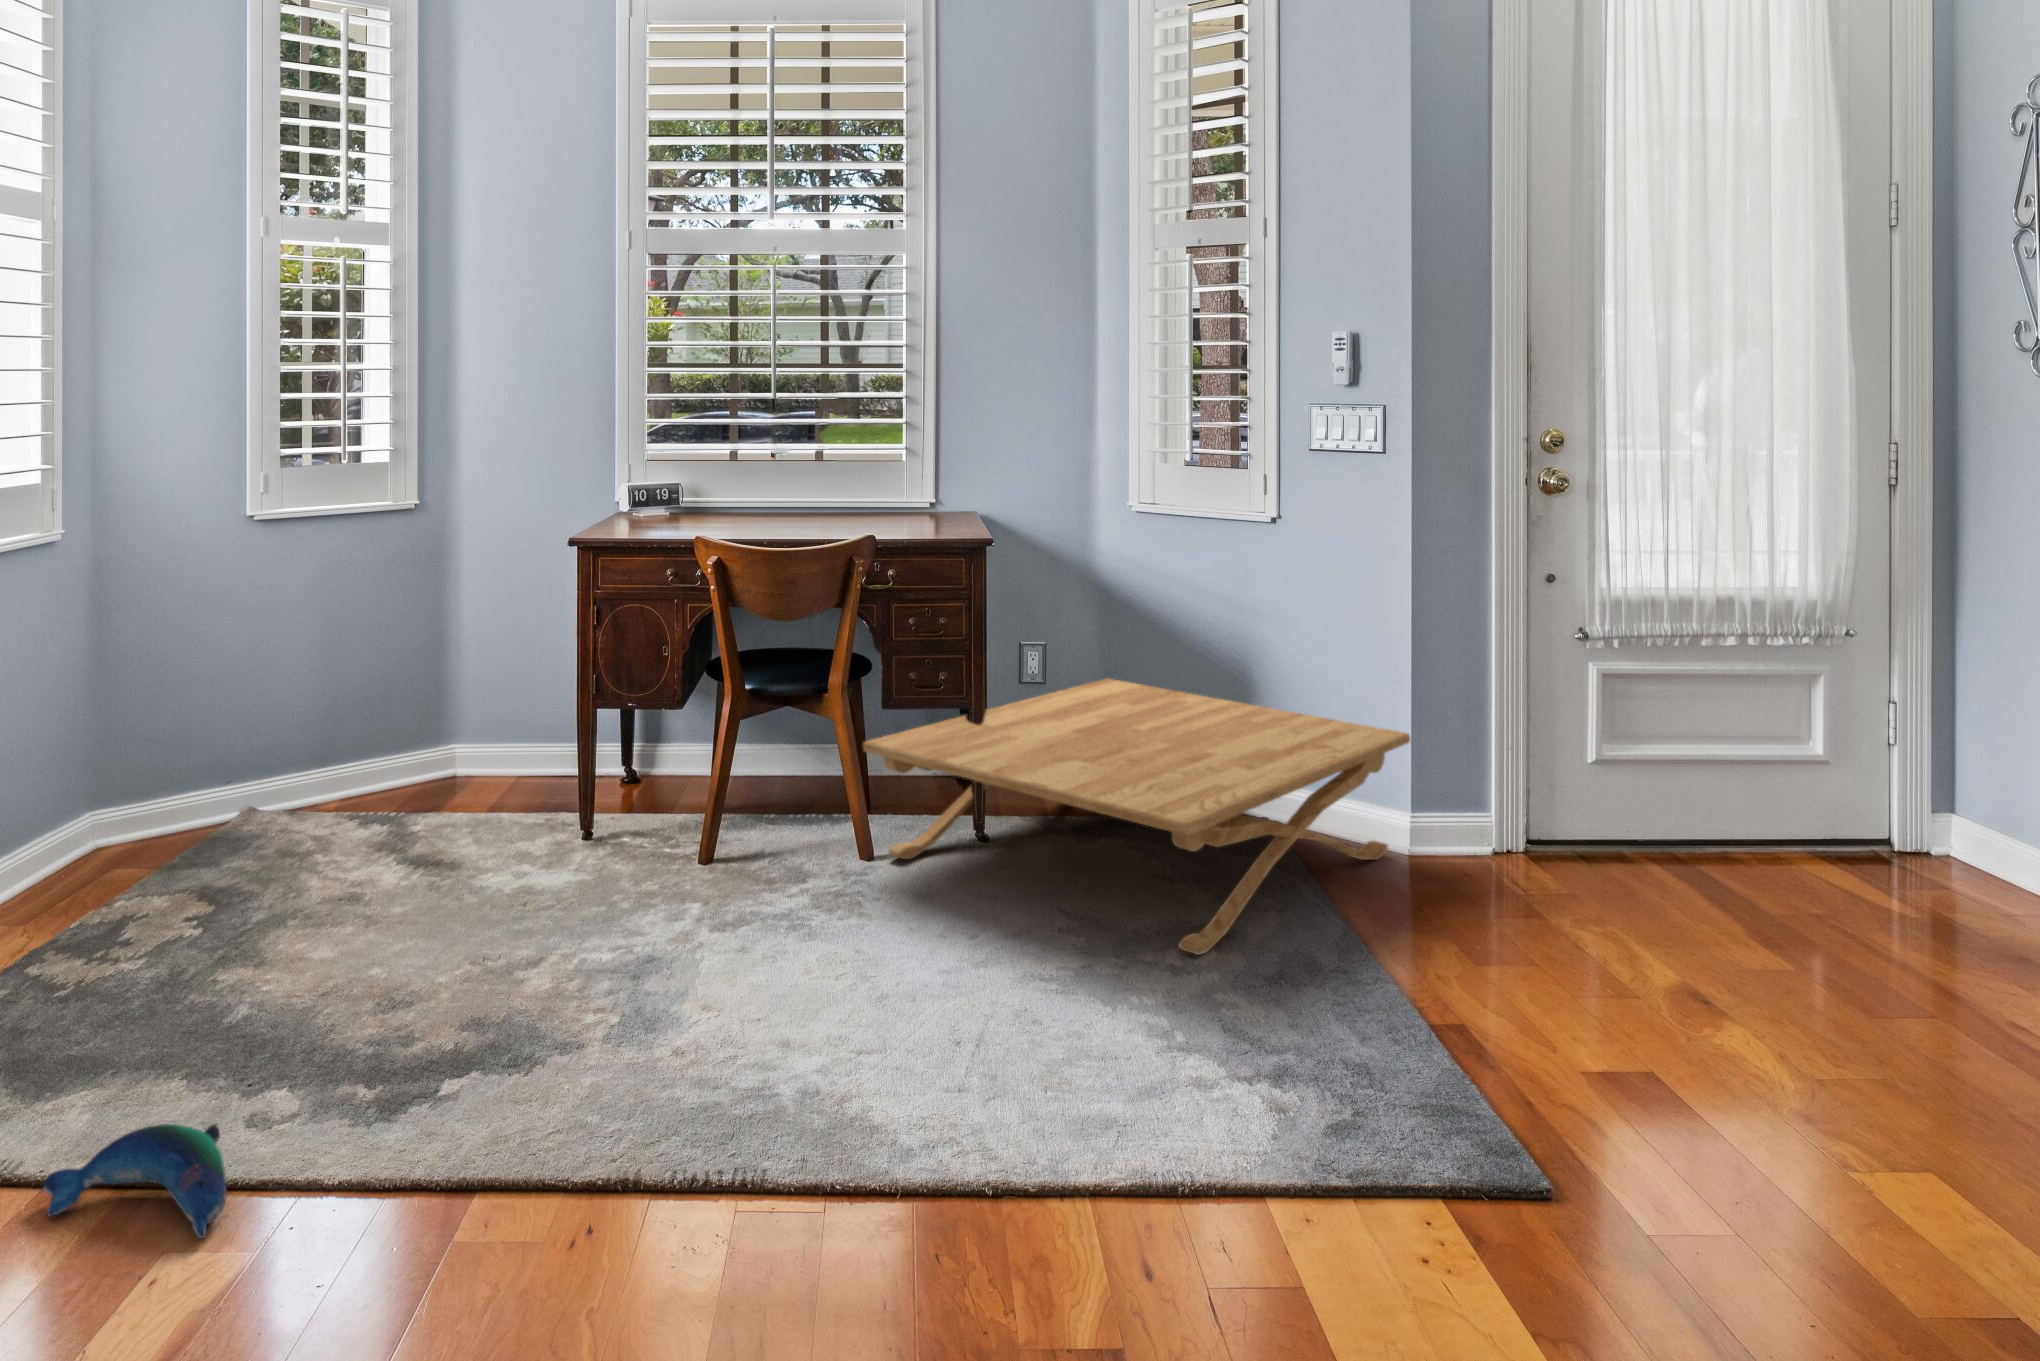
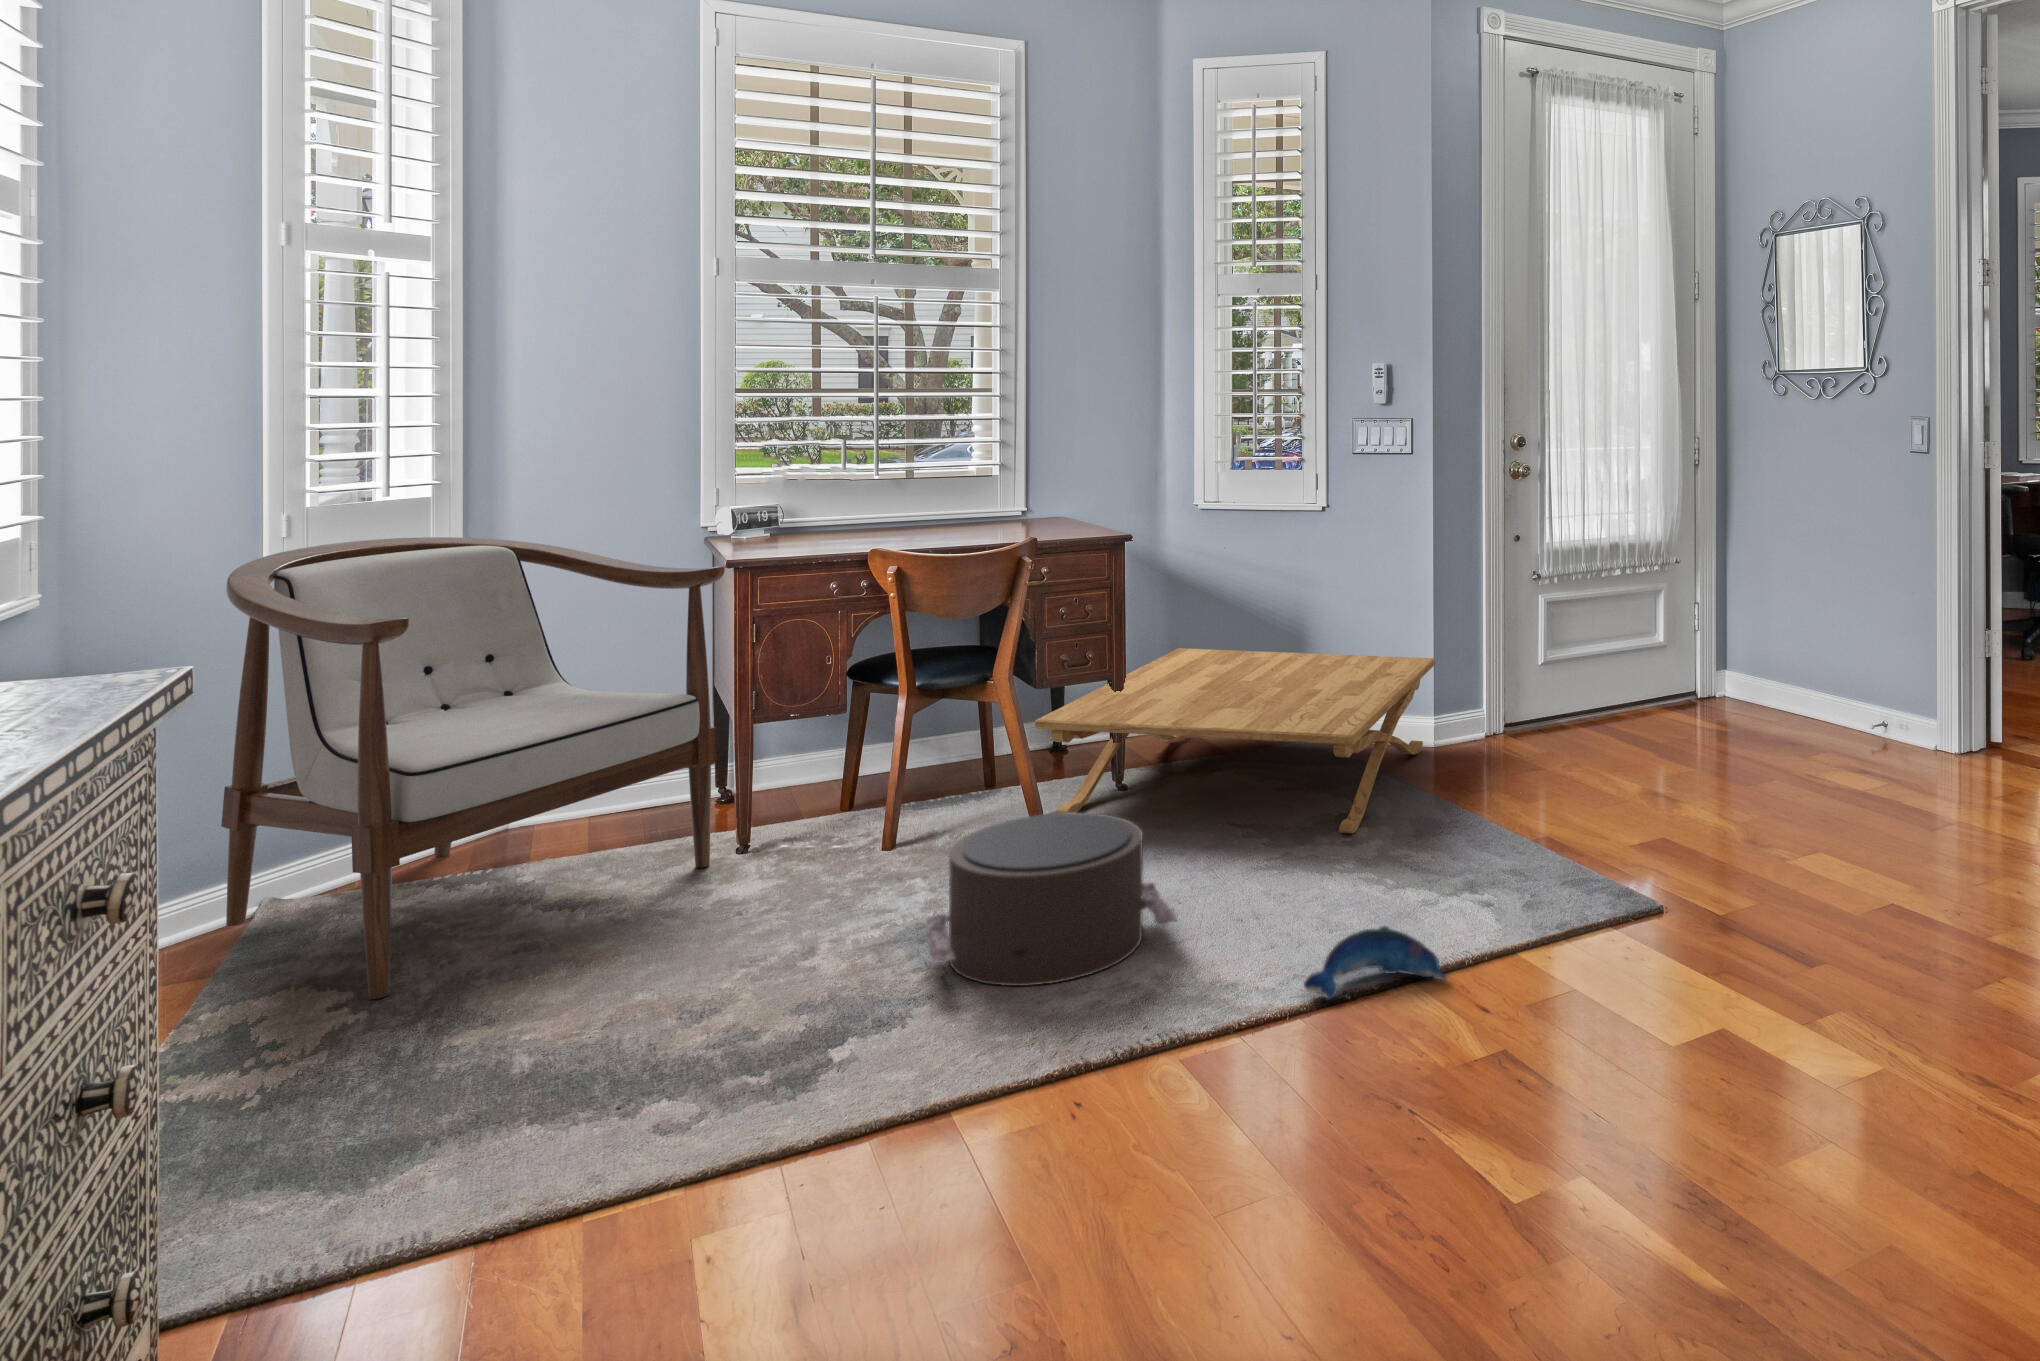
armchair: none [179,495,567,914] -> present [221,537,725,999]
pouf: none [584,855,878,1067] -> present [926,813,1177,986]
plush toy: present [43,1124,226,1238] -> present [1304,926,1446,999]

